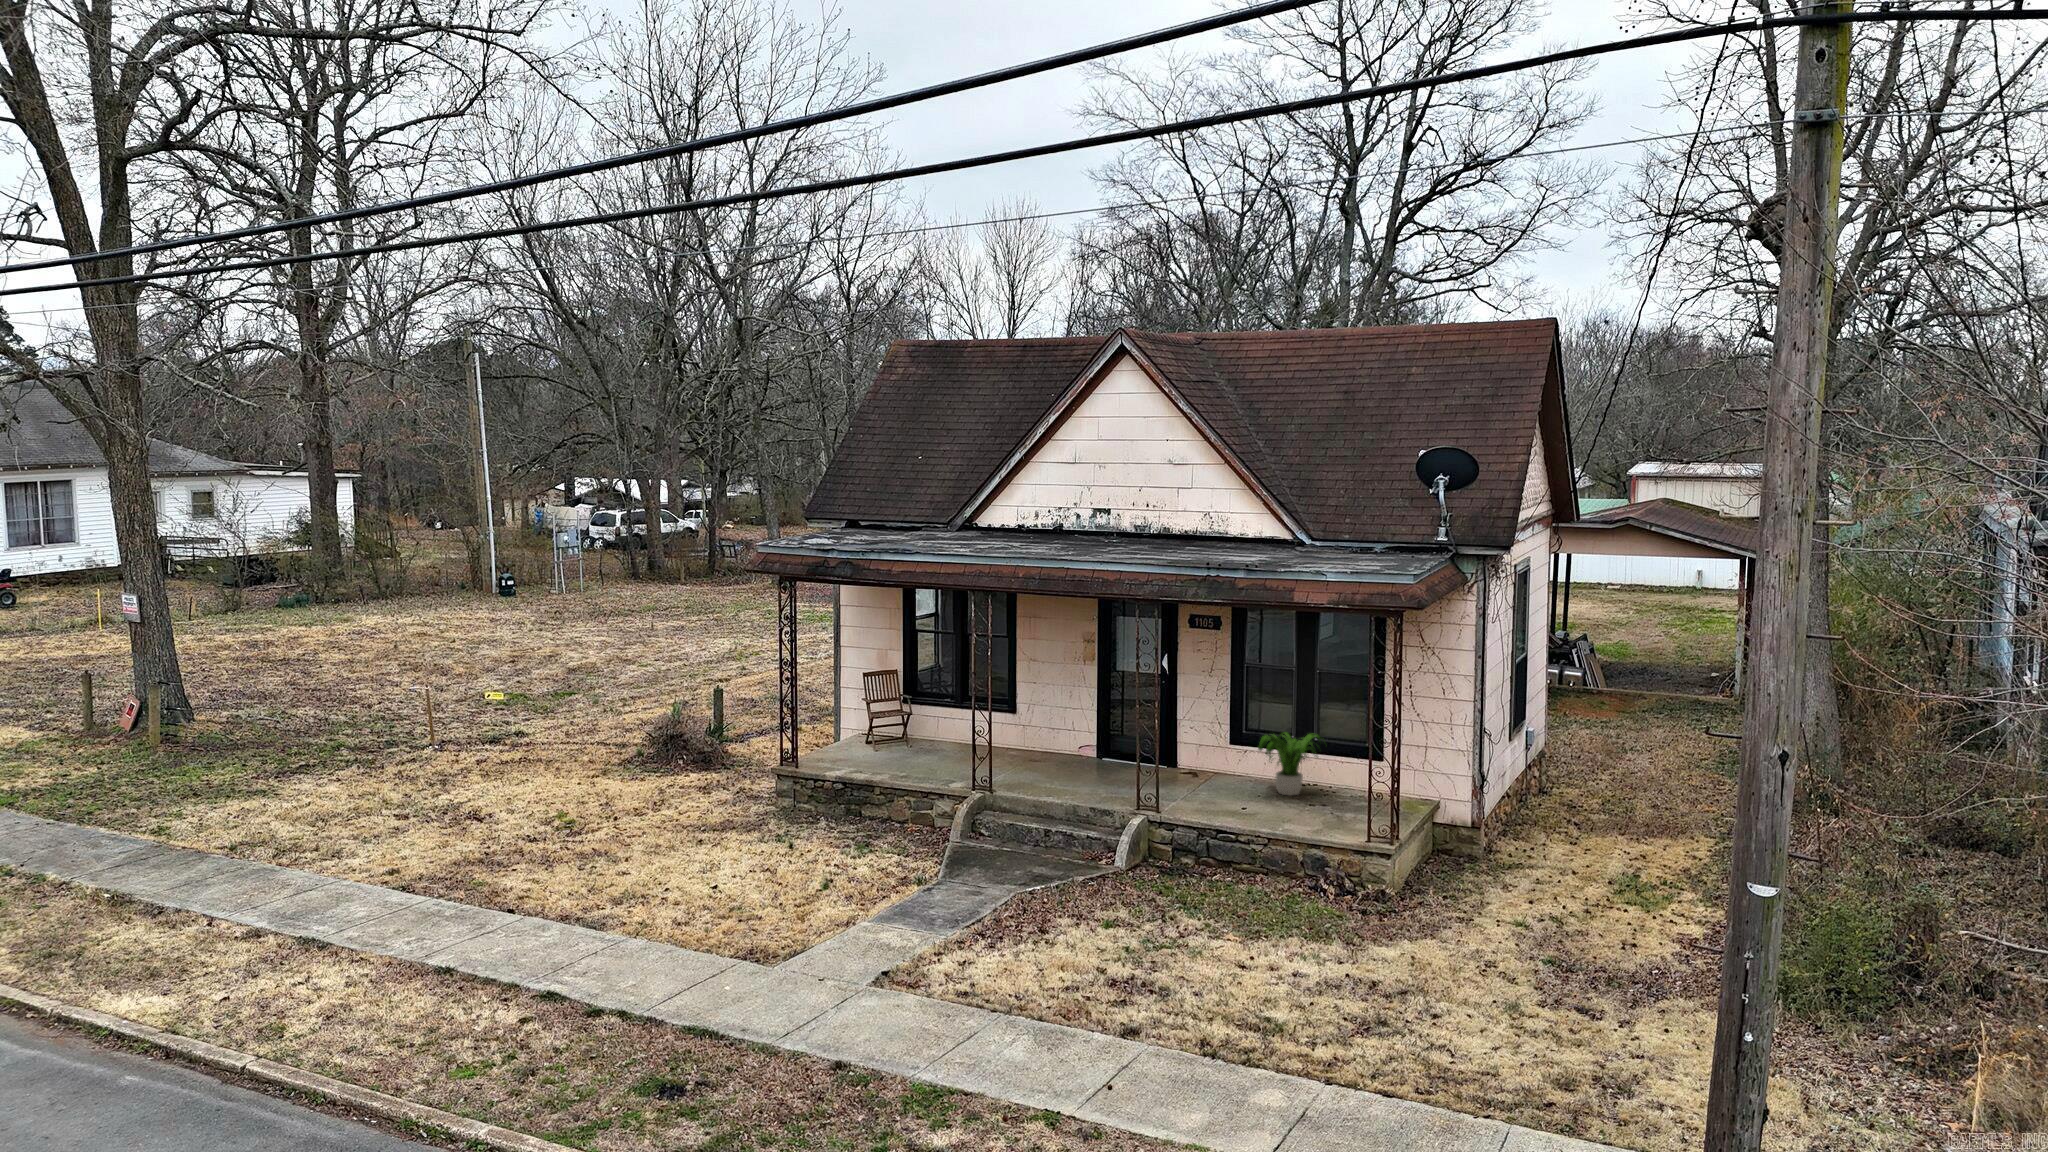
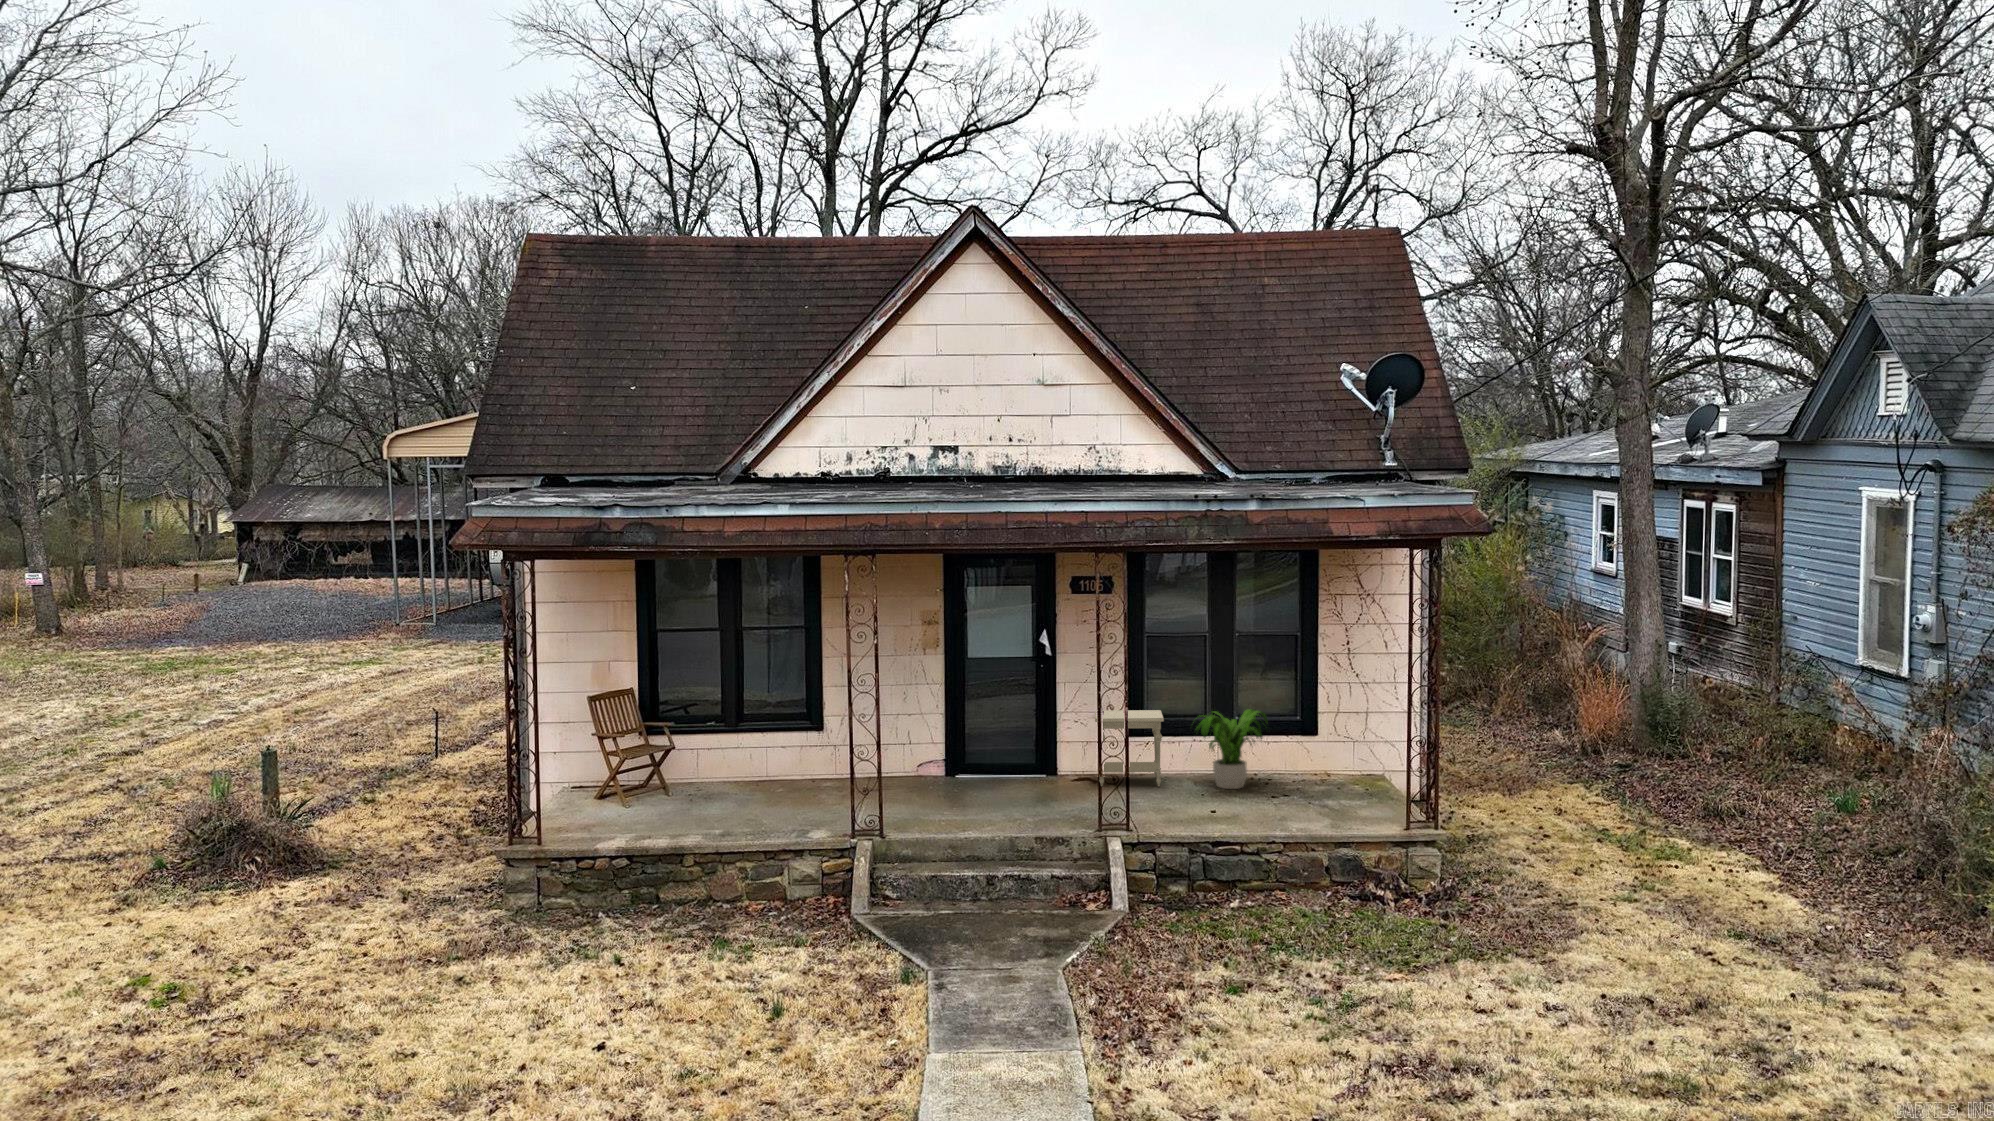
side table: none [1185,722,1247,786] -> present [1095,710,1164,787]

